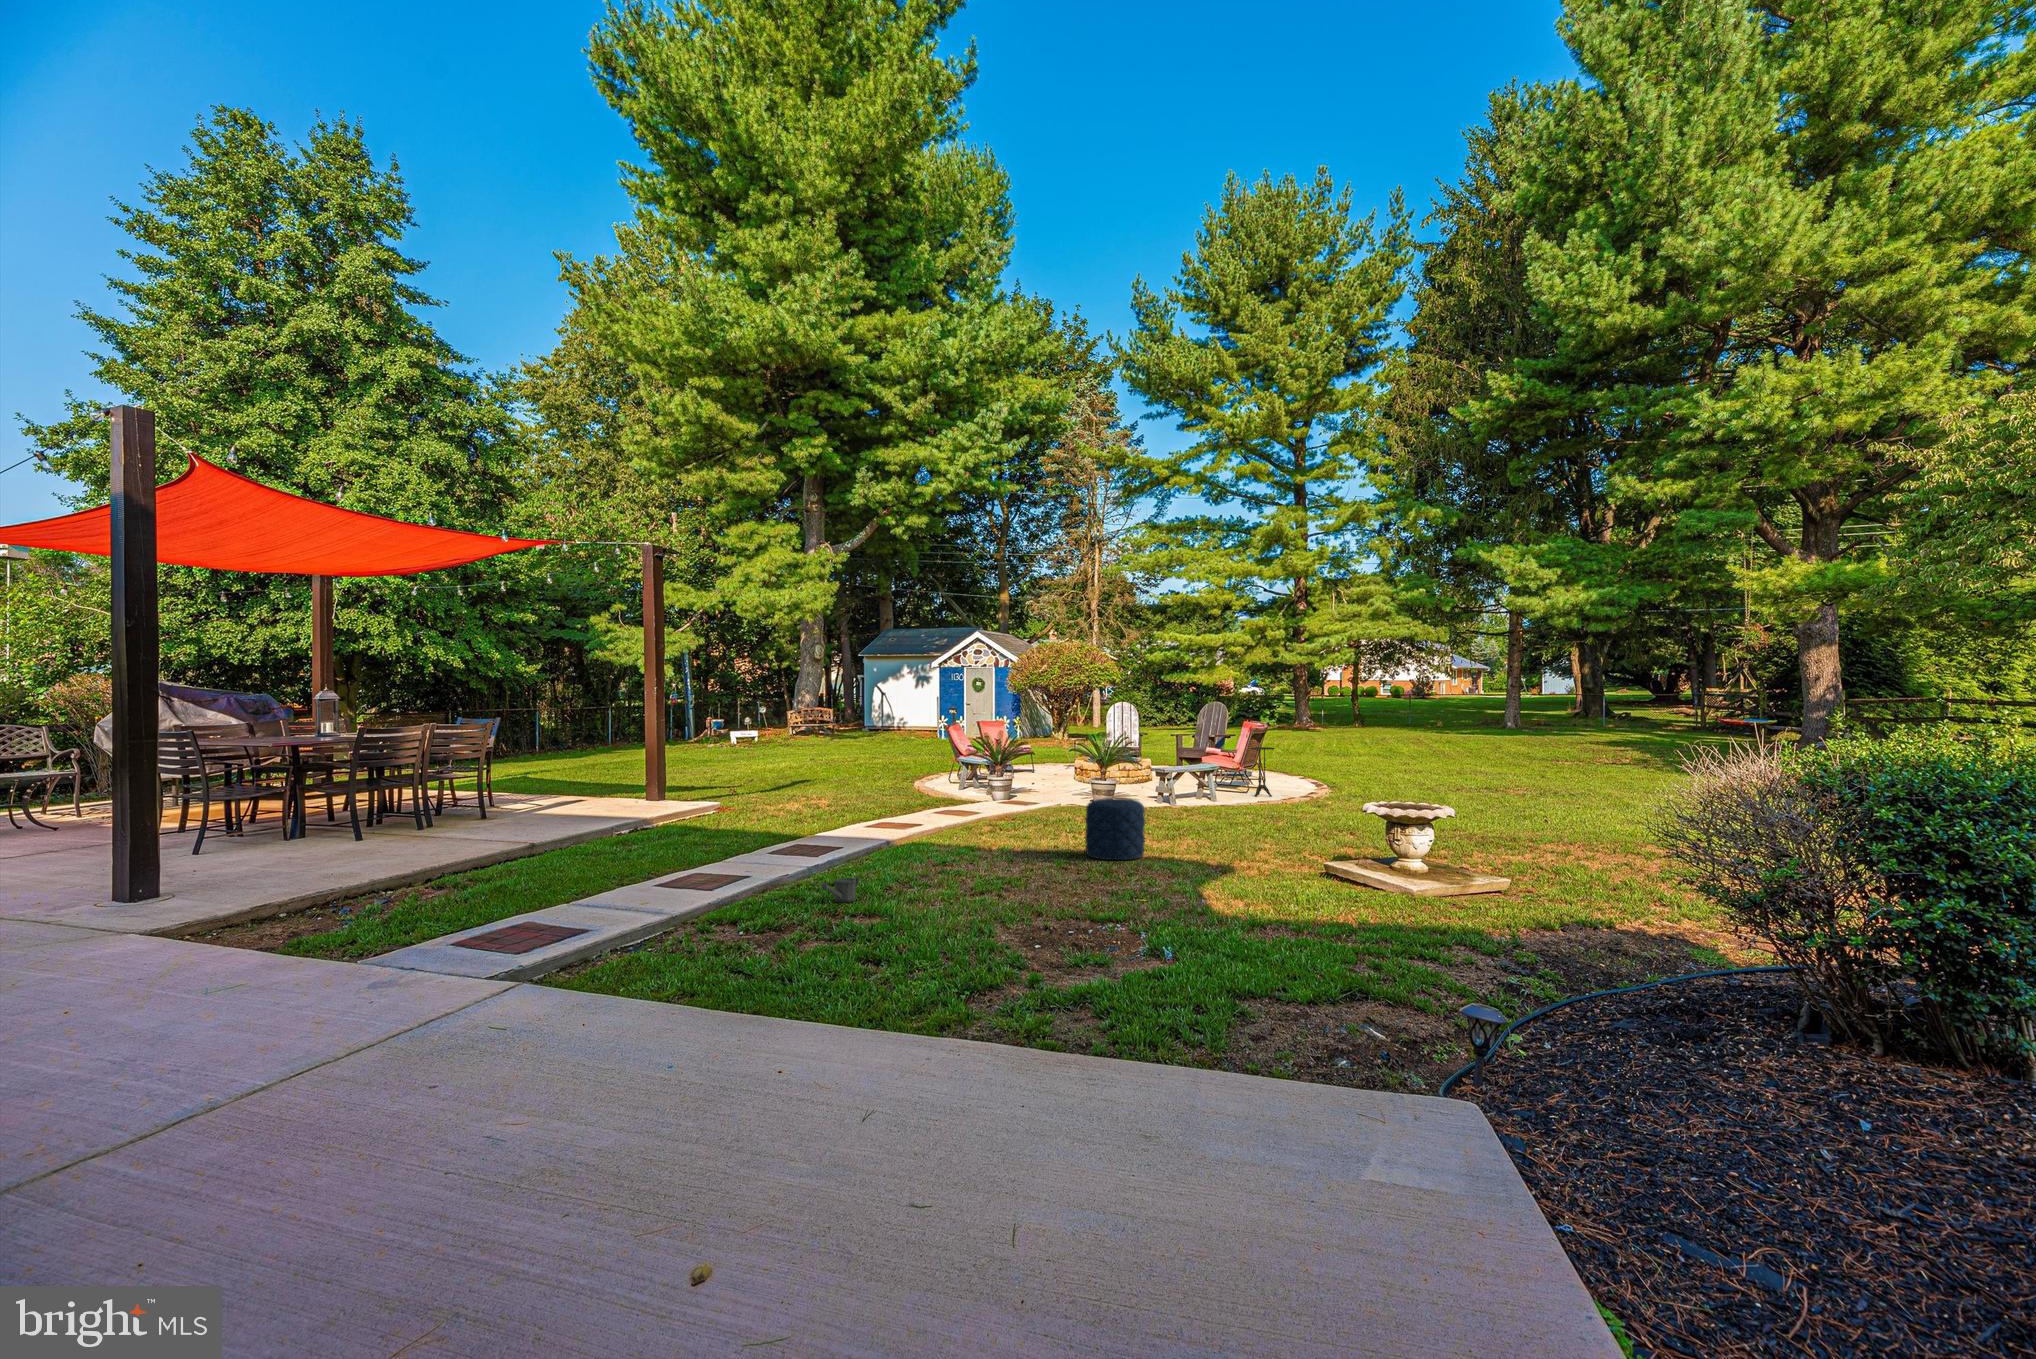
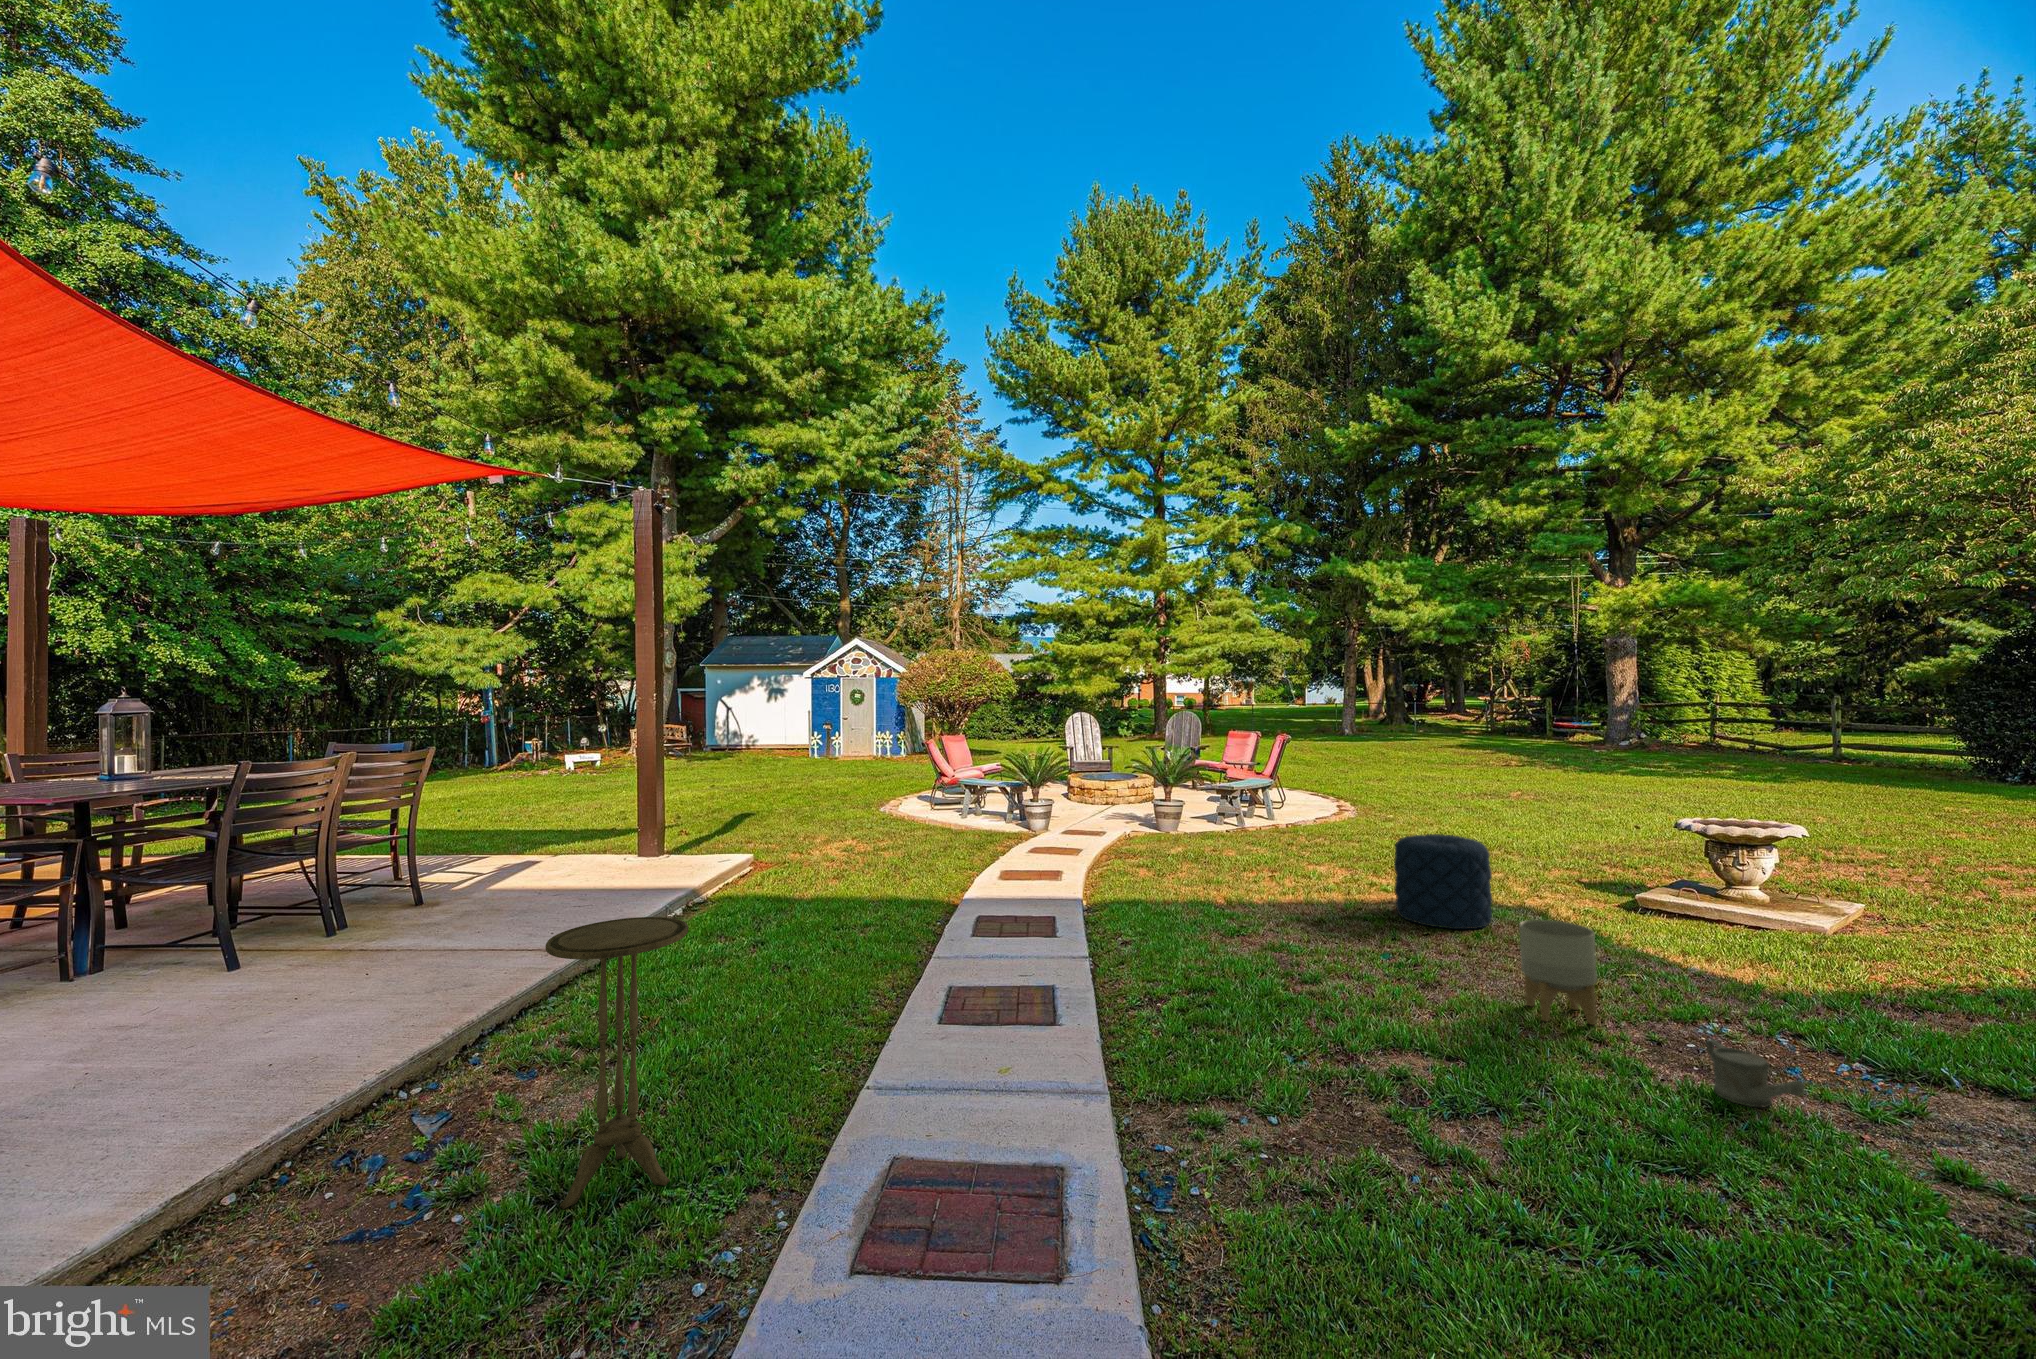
side table: present [1251,747,1274,796] -> present [546,917,688,1209]
planter: none [1017,835,1053,892] -> present [1519,920,1597,1025]
watering can: present [822,877,859,902] -> present [1707,1039,1805,1107]

